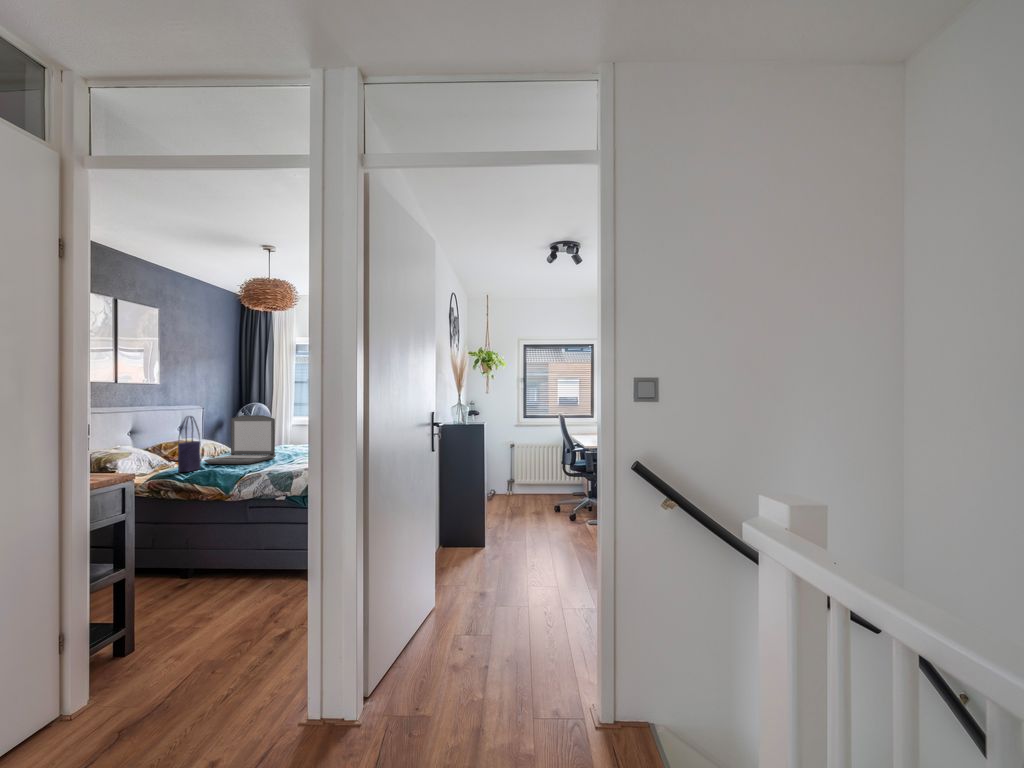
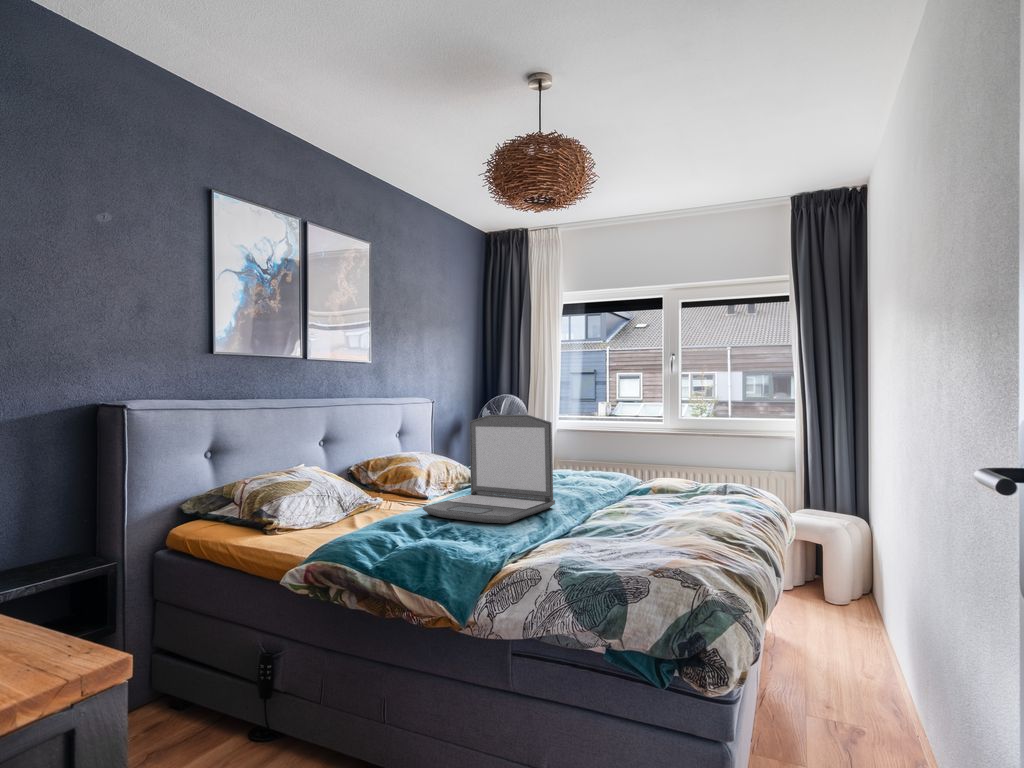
tote bag: present [178,416,201,472] -> none [365,415,411,543]

